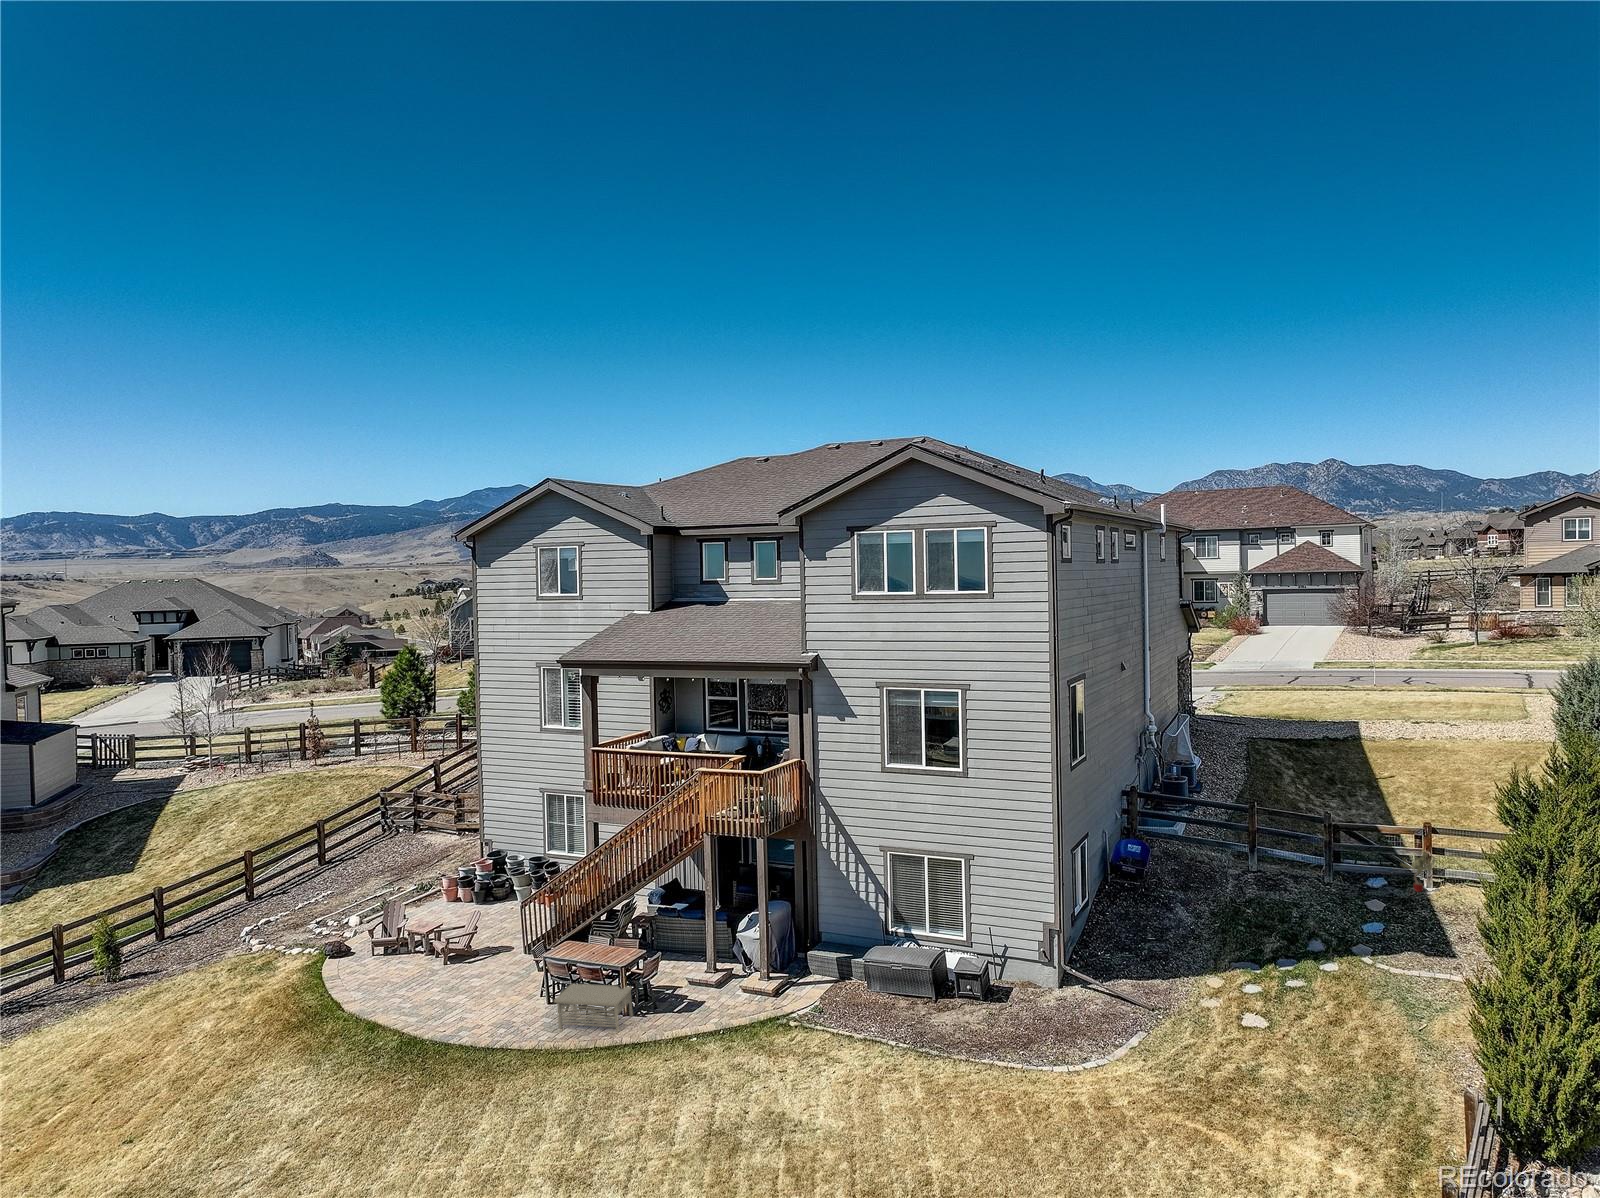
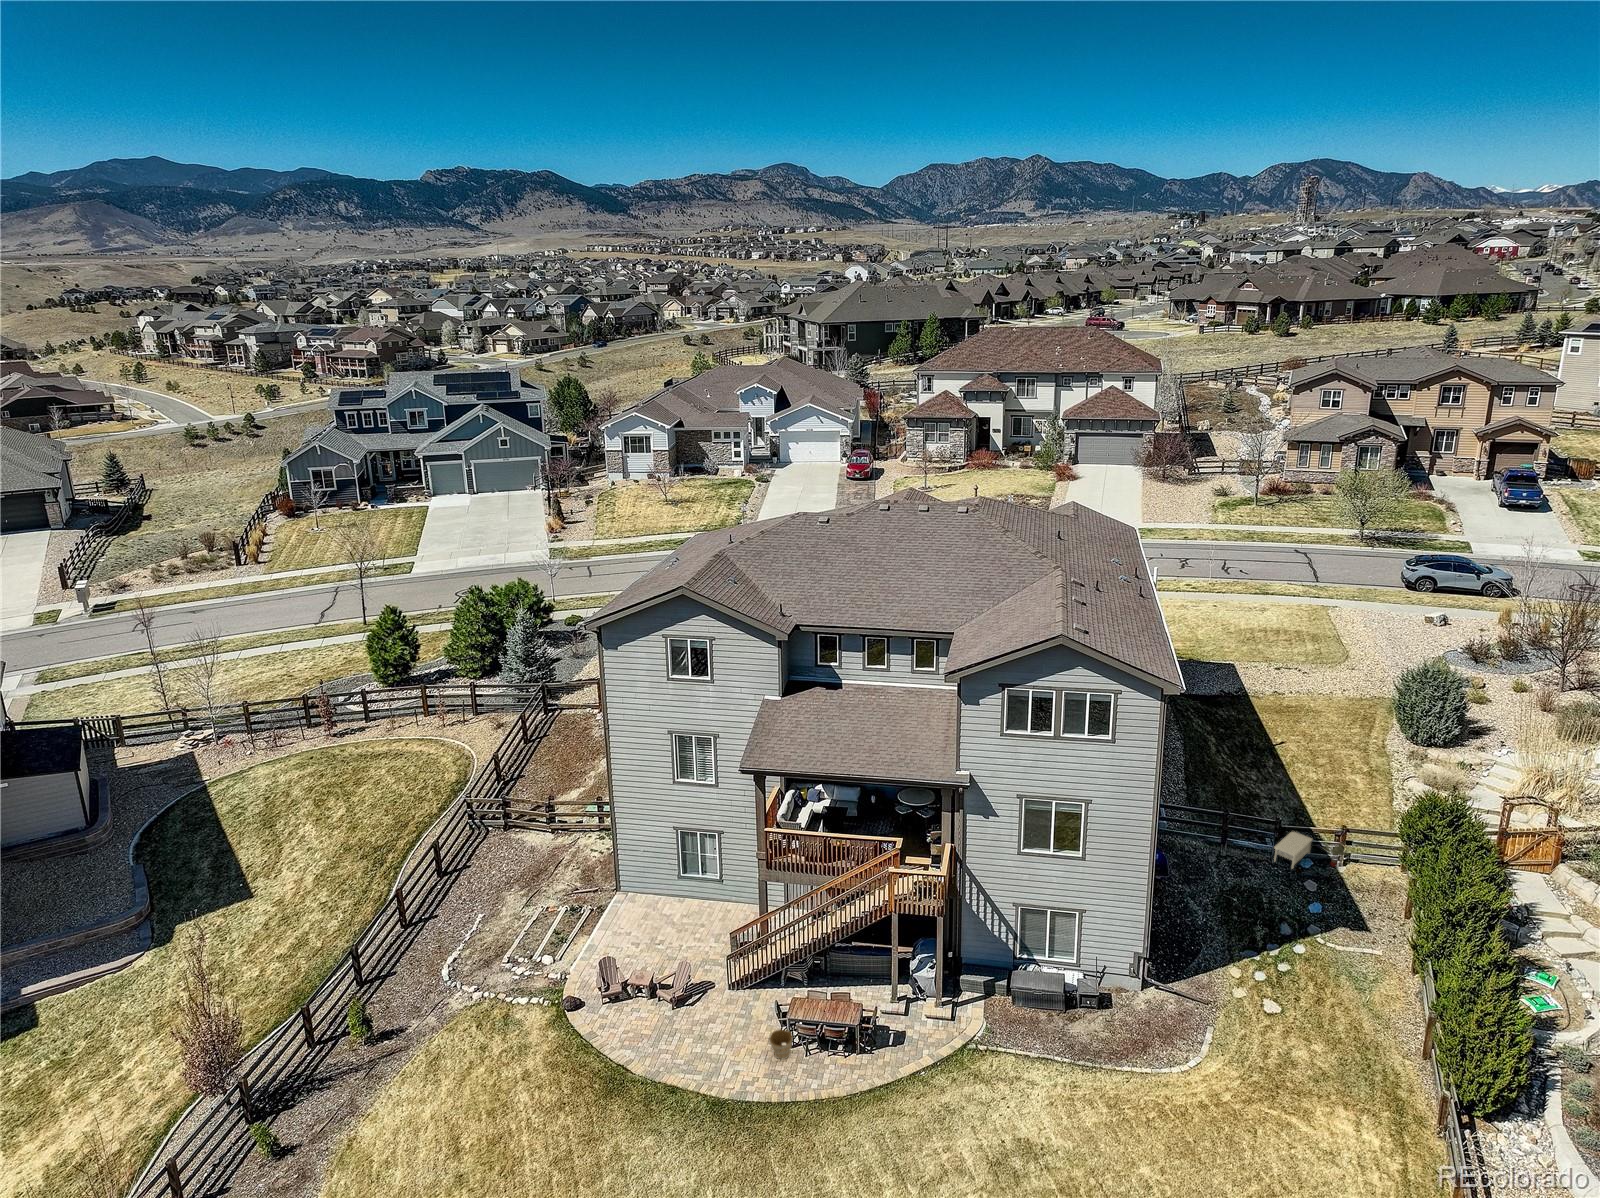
wooden bucket: none [517,974,551,1013] -> present [769,1029,793,1060]
storage bench: present [554,984,633,1032] -> present [1274,832,1312,868]

